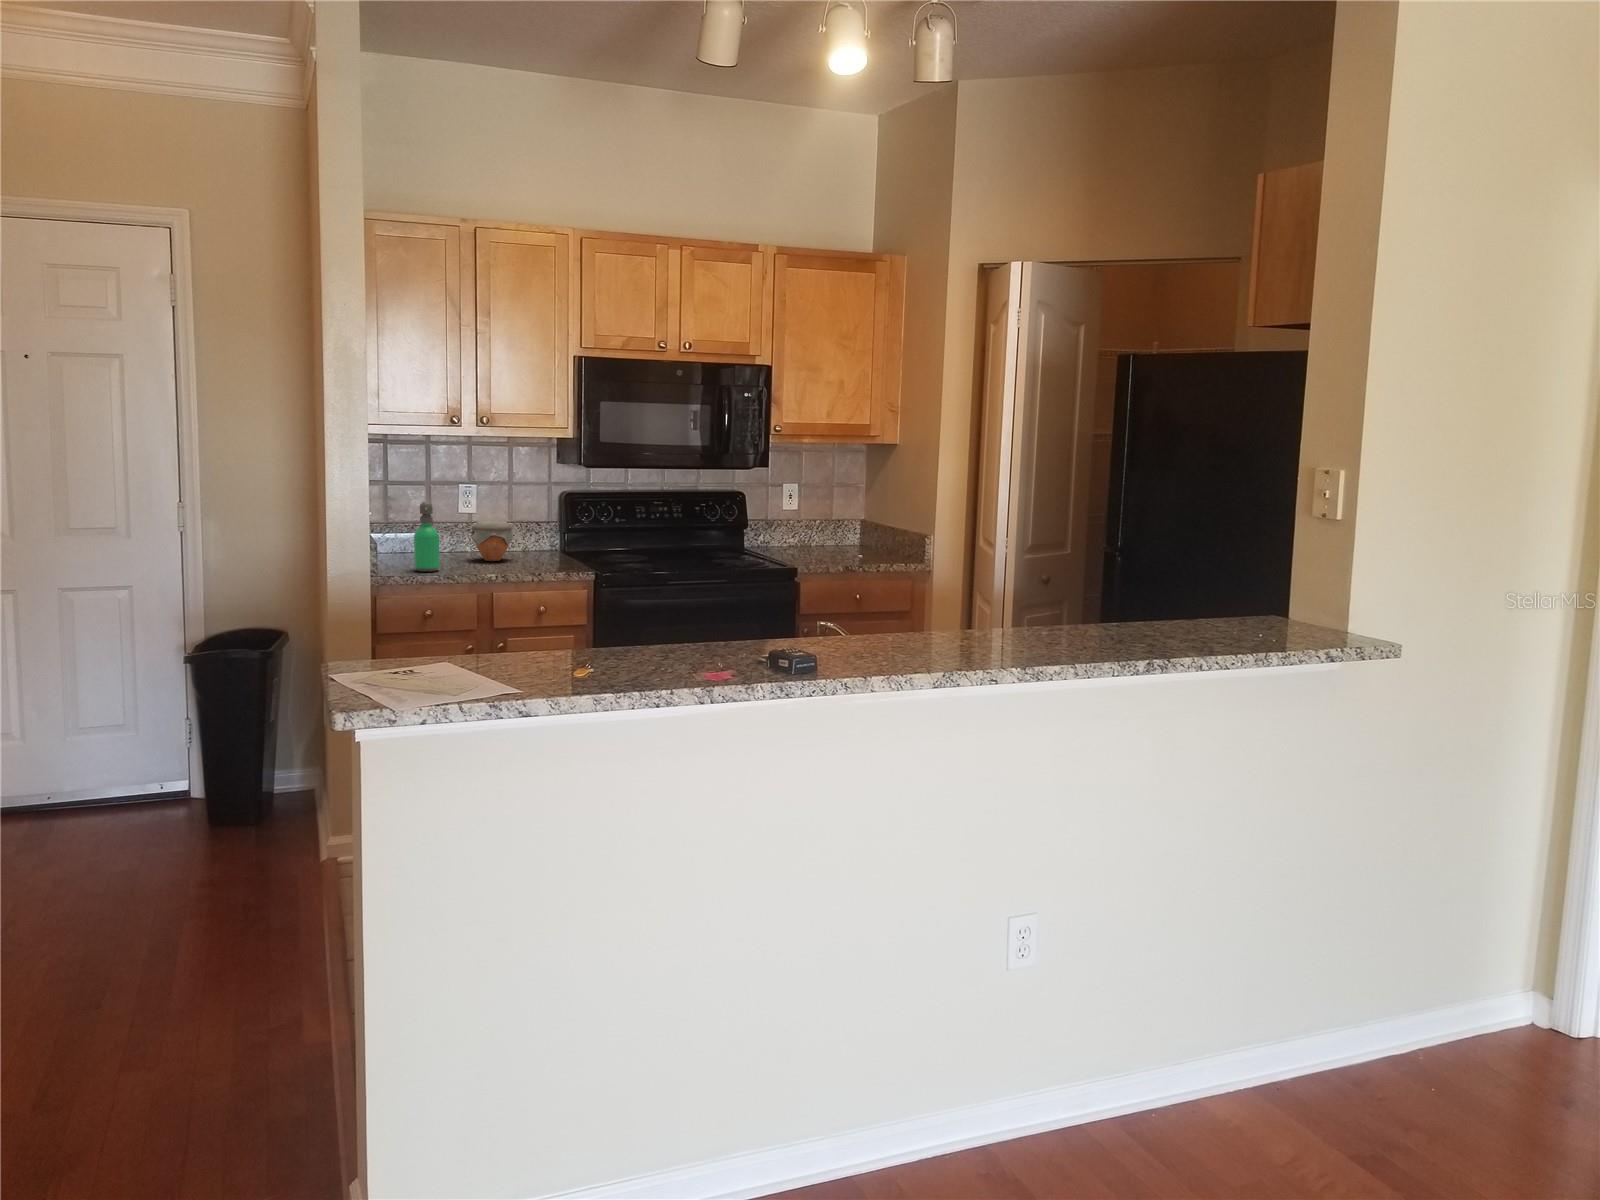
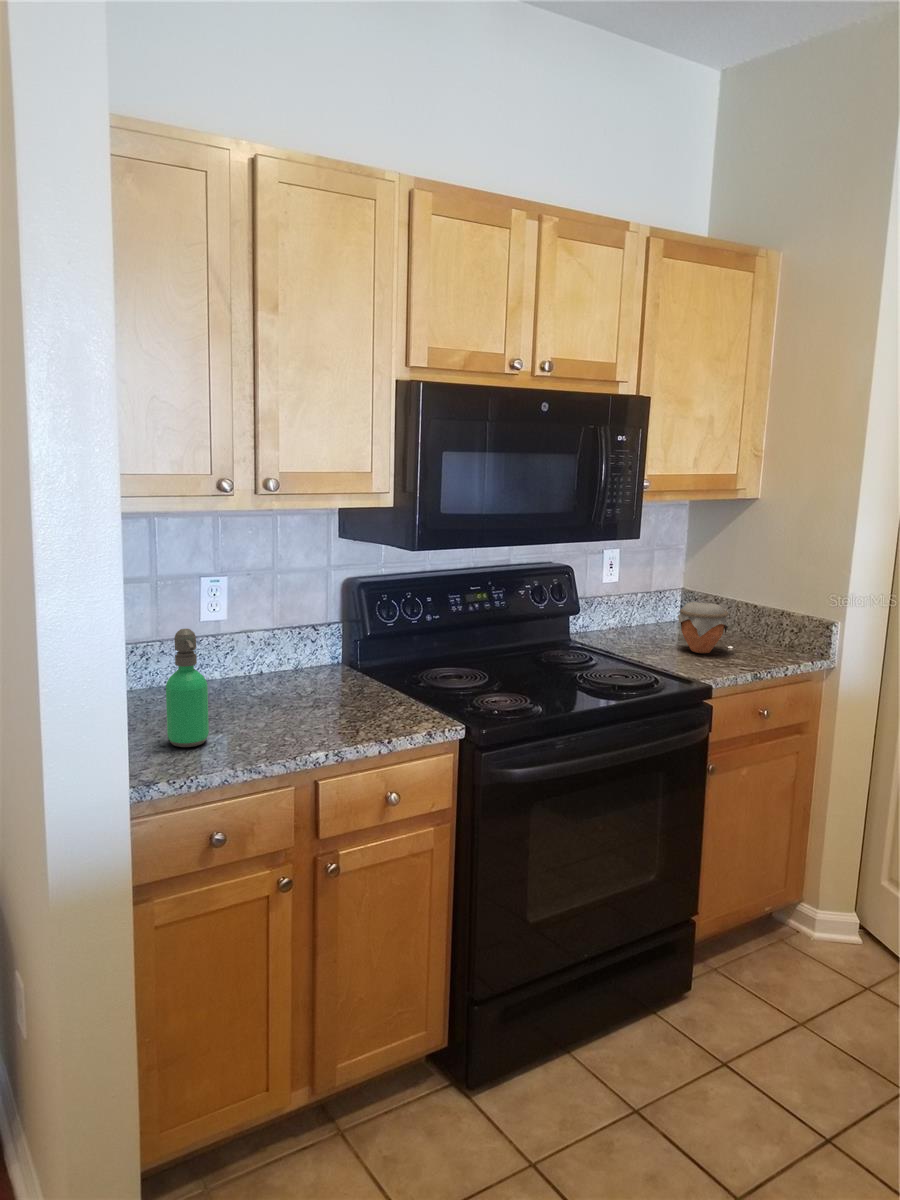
jar: present [471,520,514,561] -> present [678,602,728,653]

